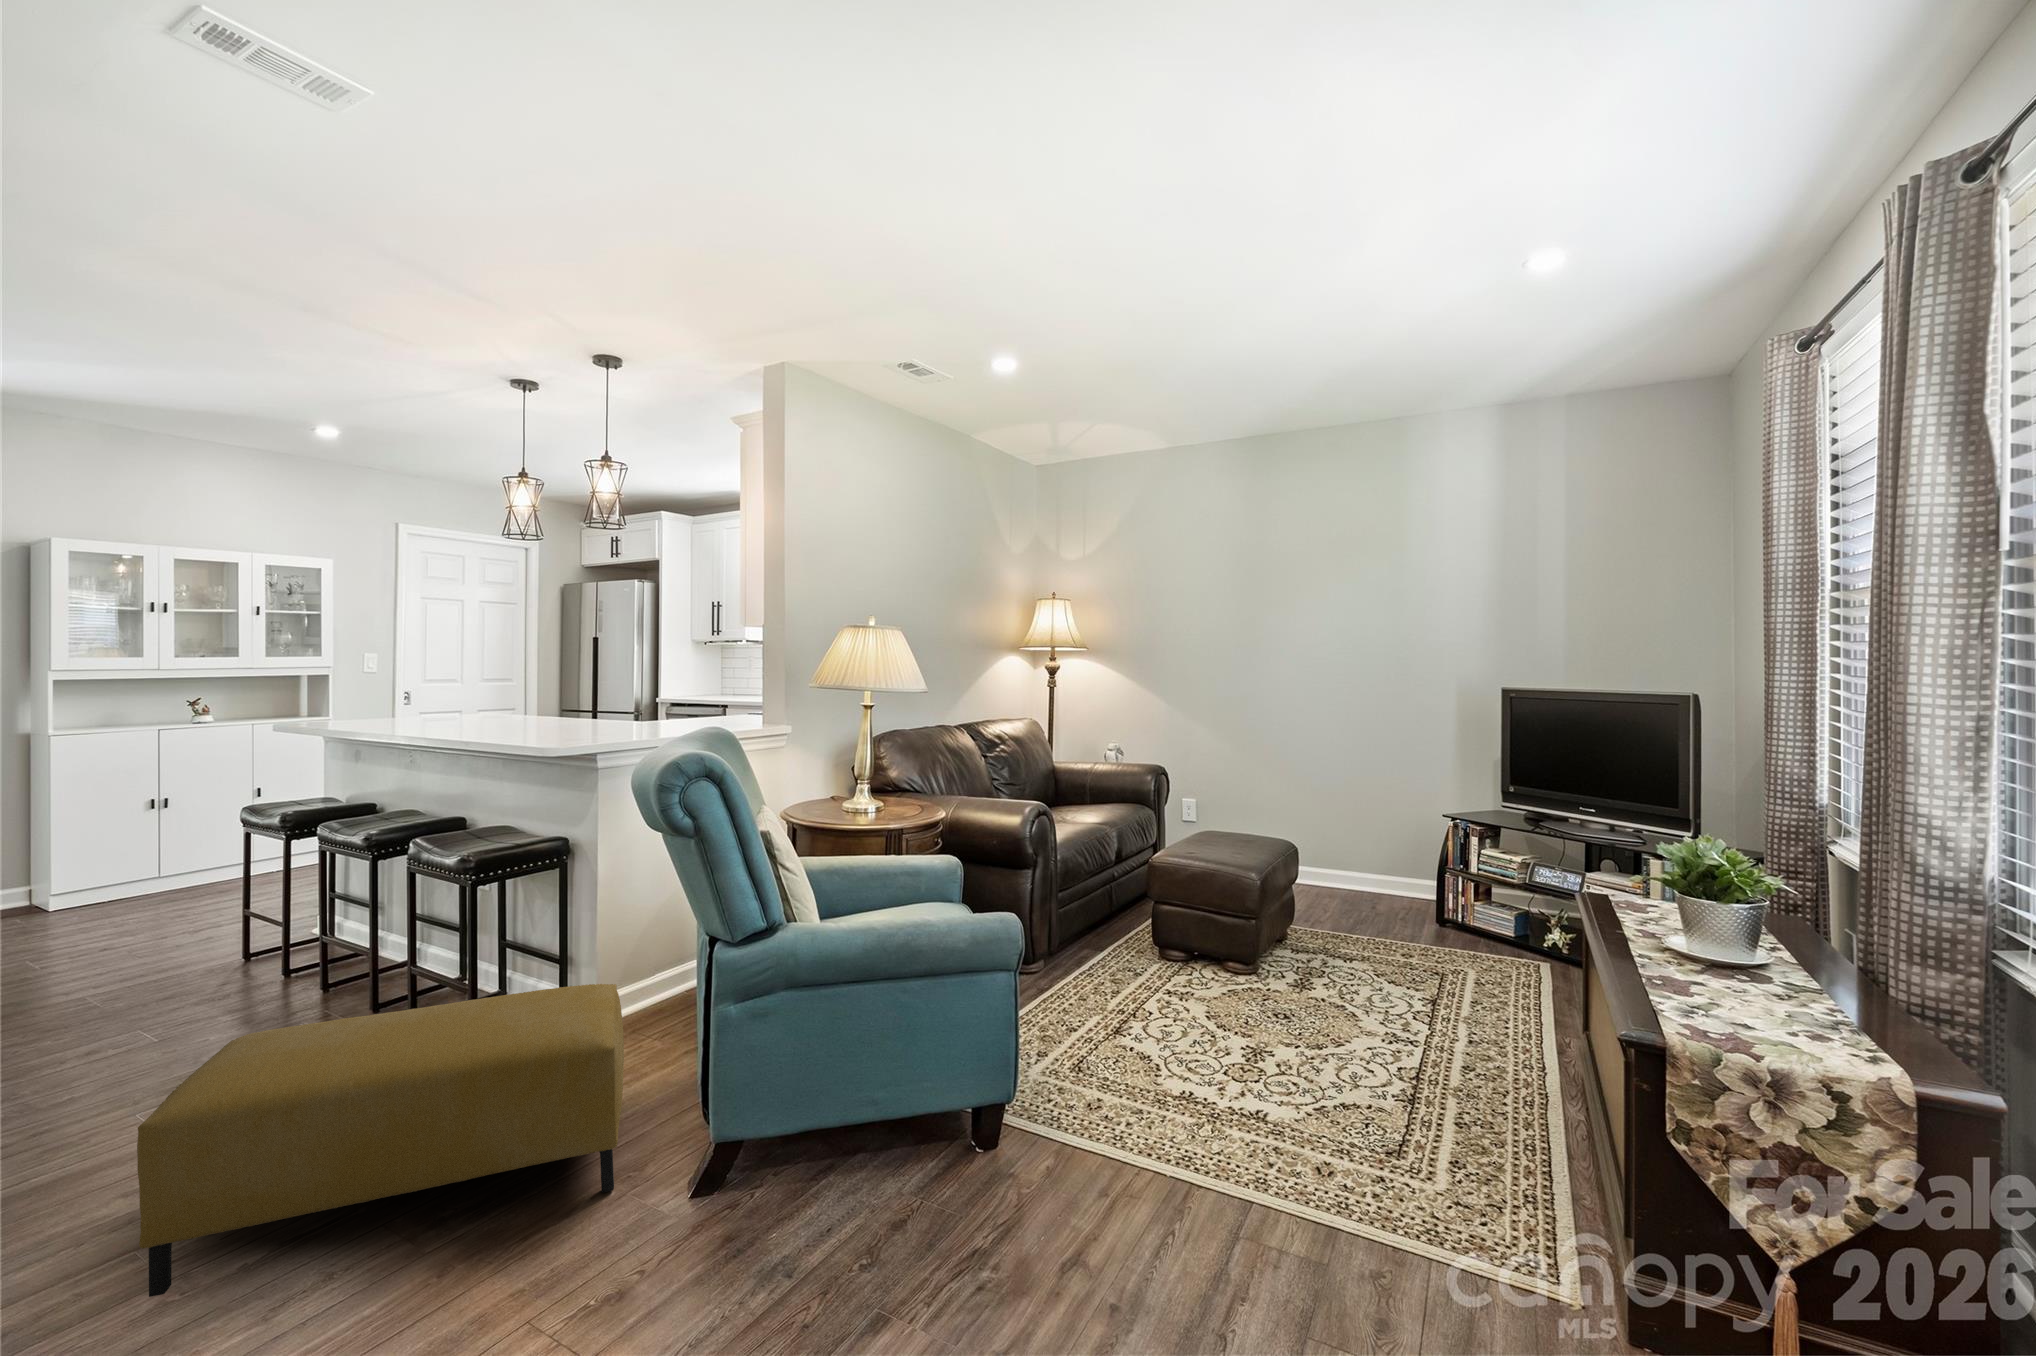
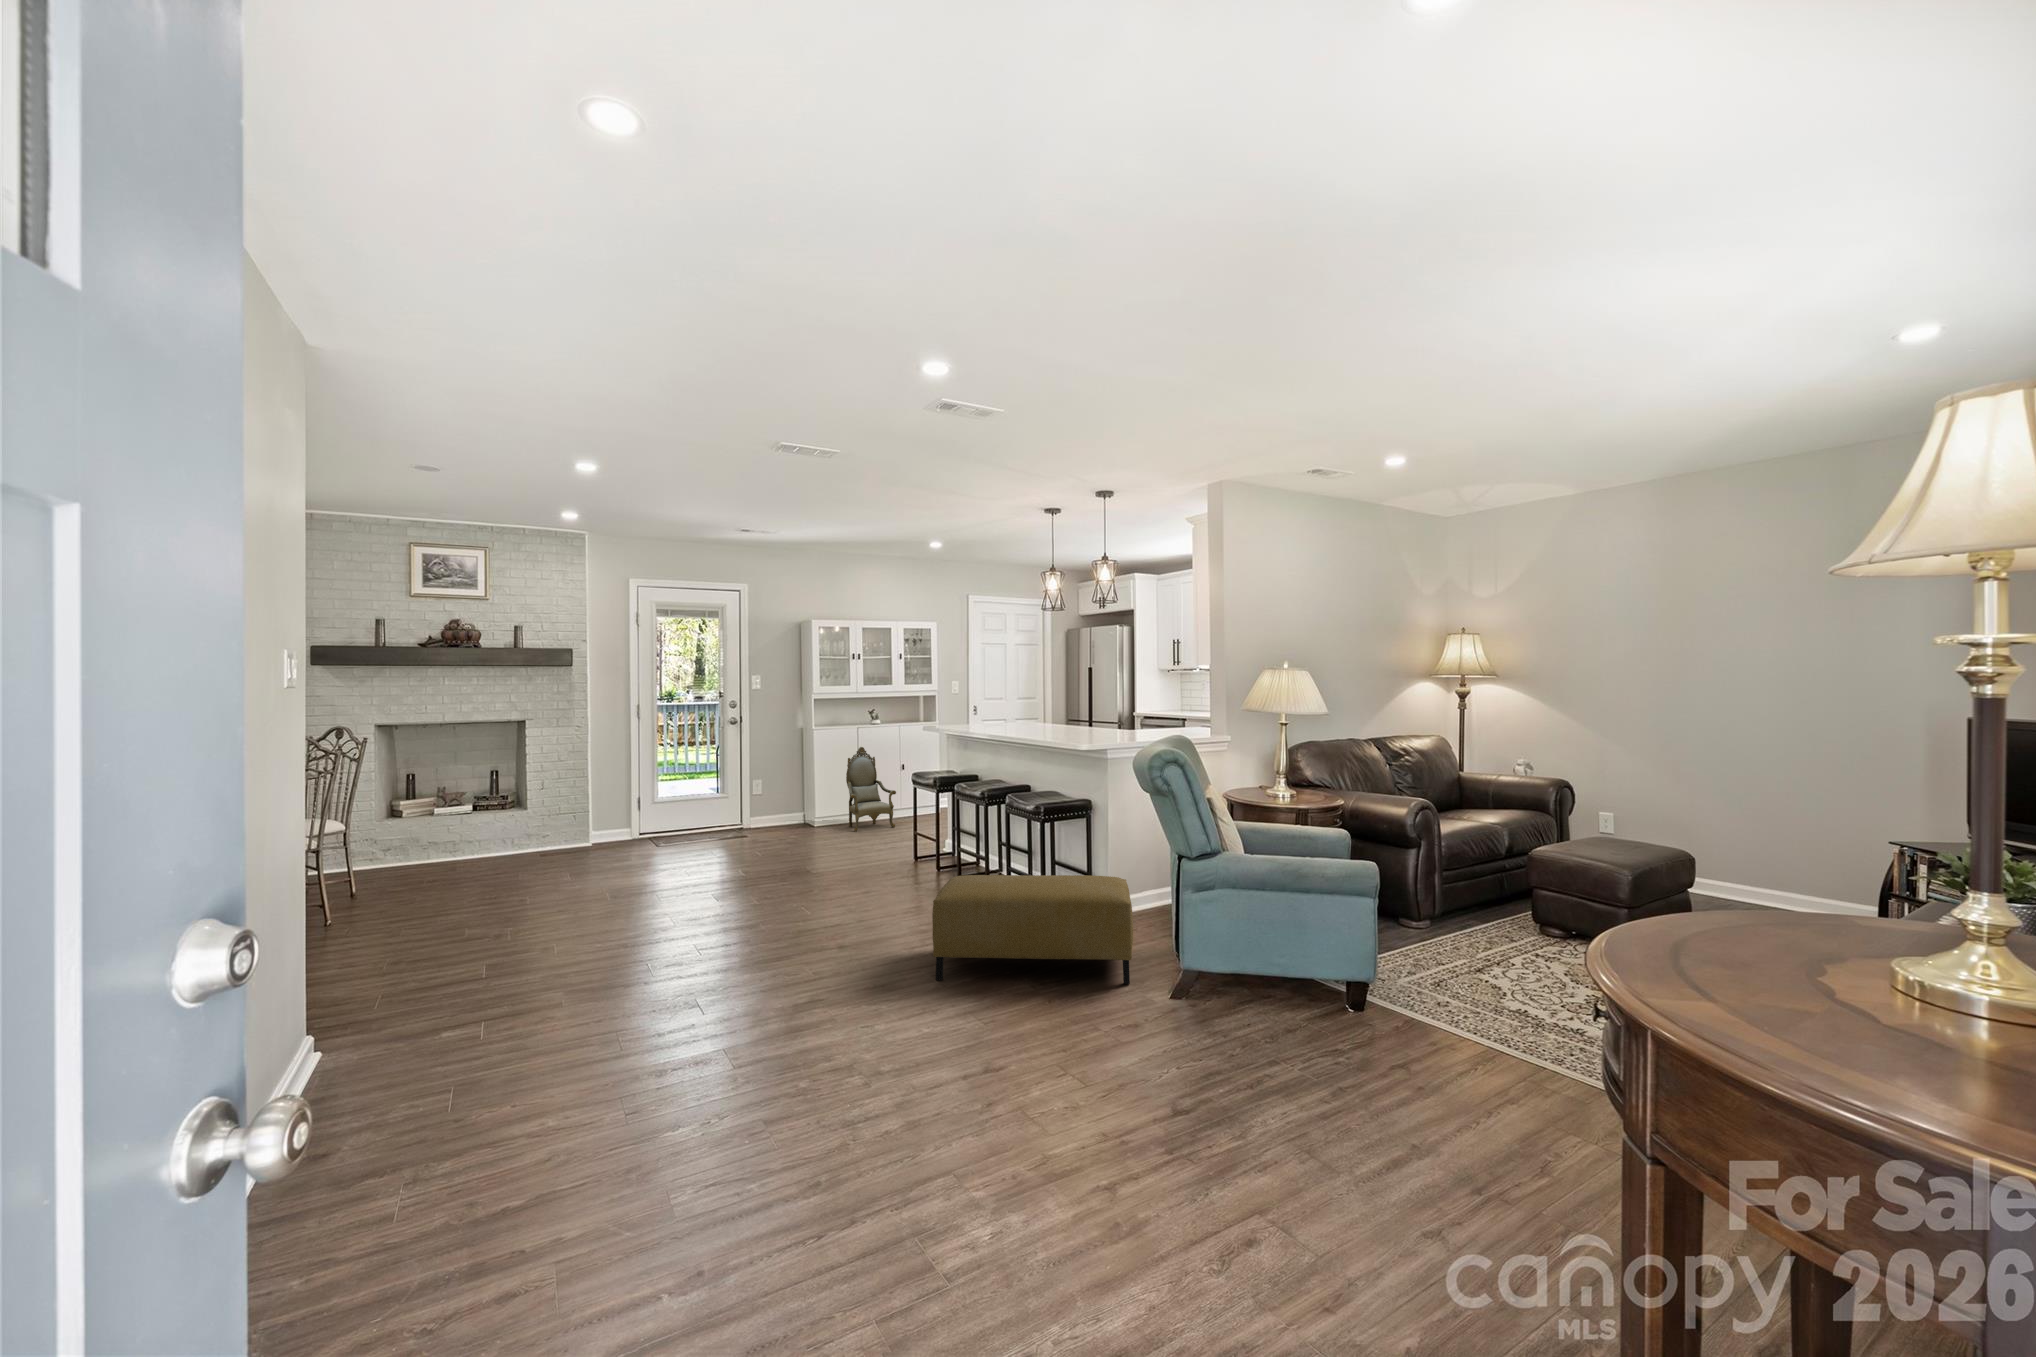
armchair: none [79,724,237,909] -> present [846,747,896,832]

